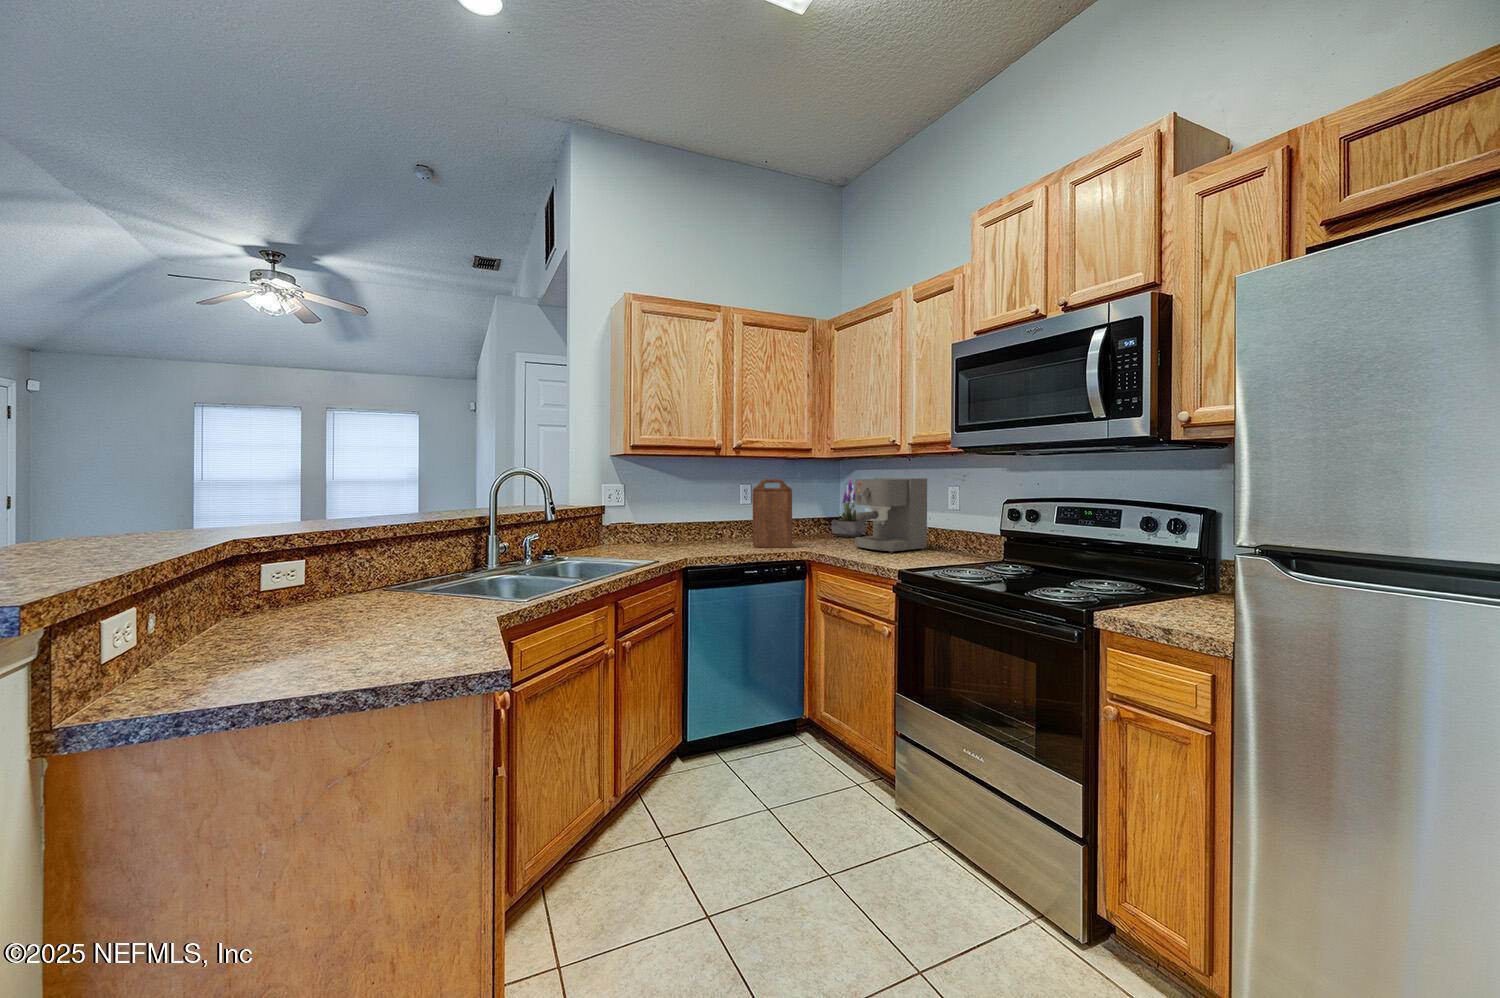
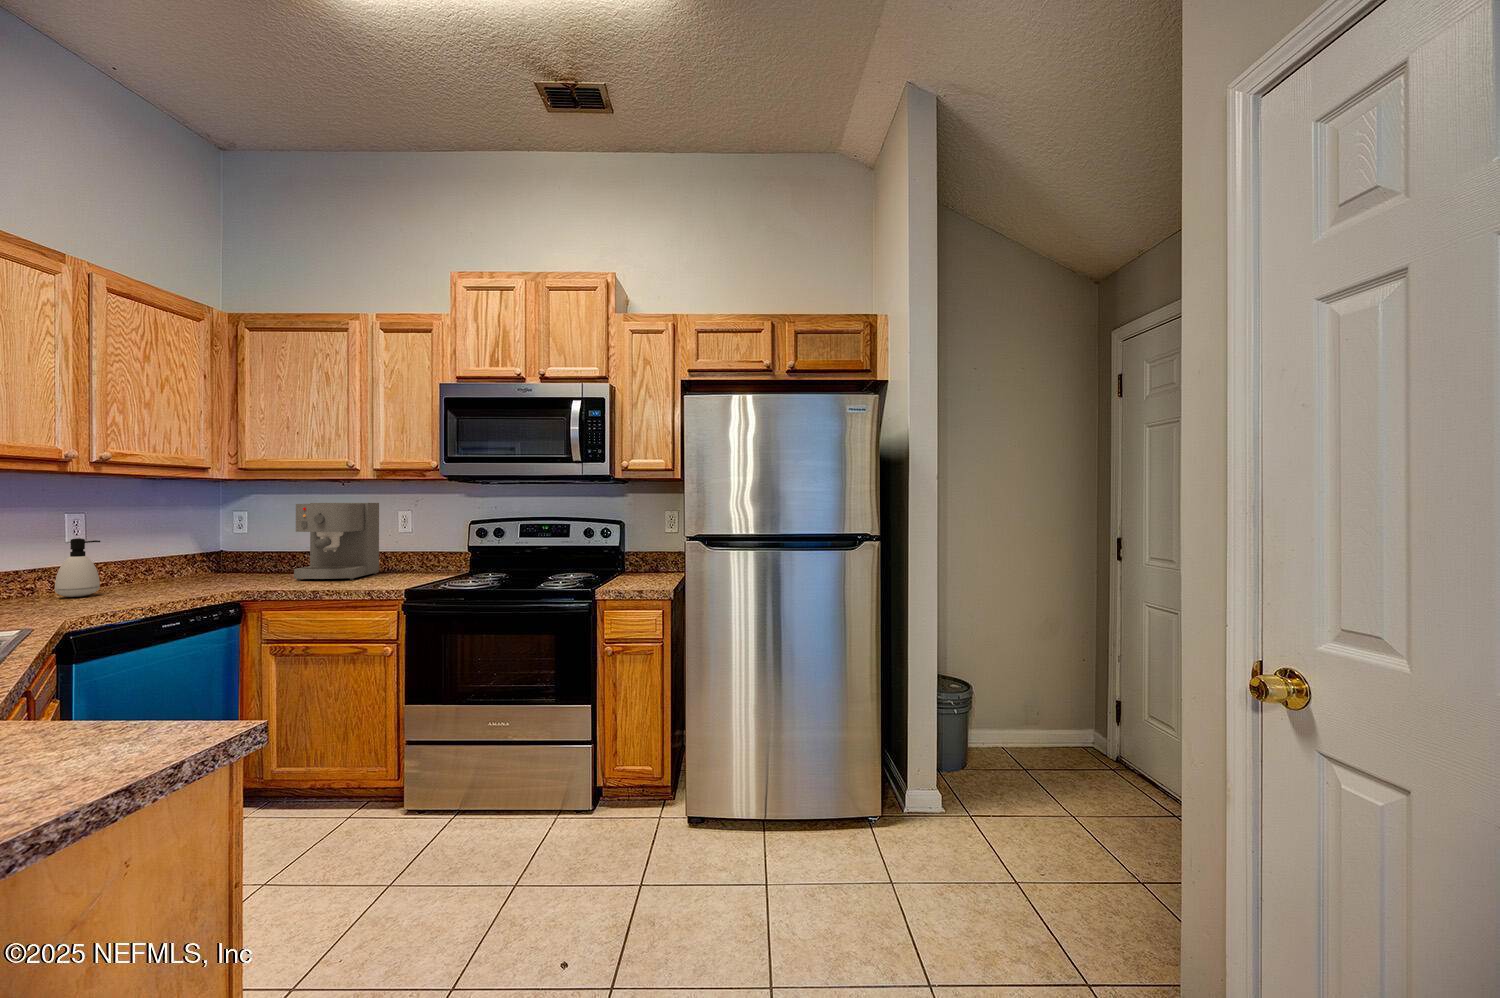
potted plant: present [832,478,866,537] -> none [222,501,267,574]
cutting board: present [753,479,792,548] -> none [134,504,203,596]
soap dispenser: none [724,503,745,543] -> present [55,538,100,597]

